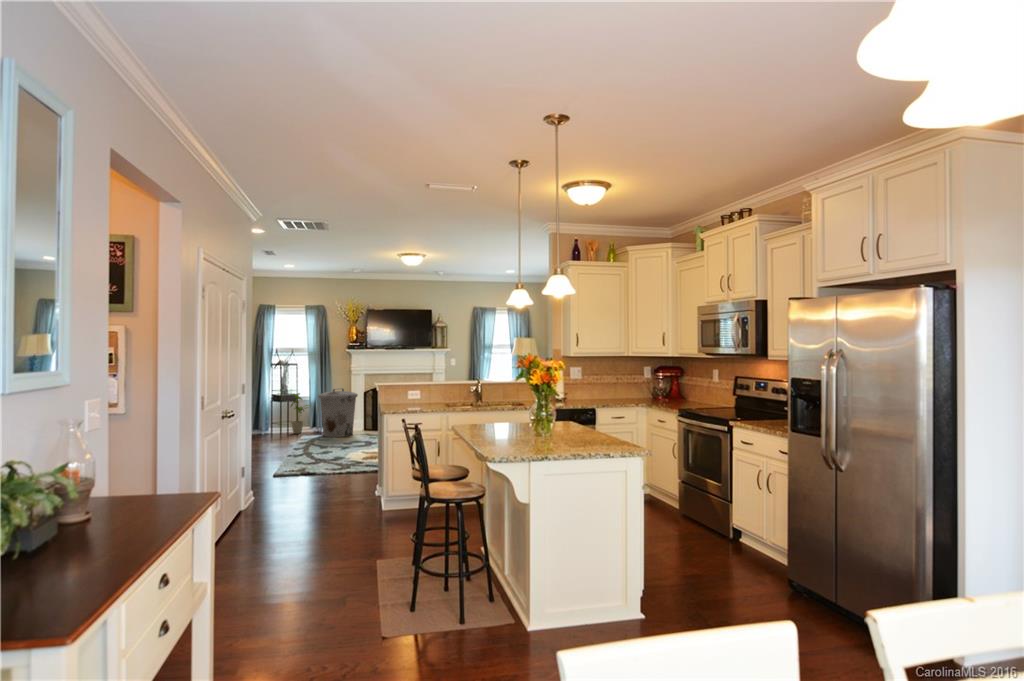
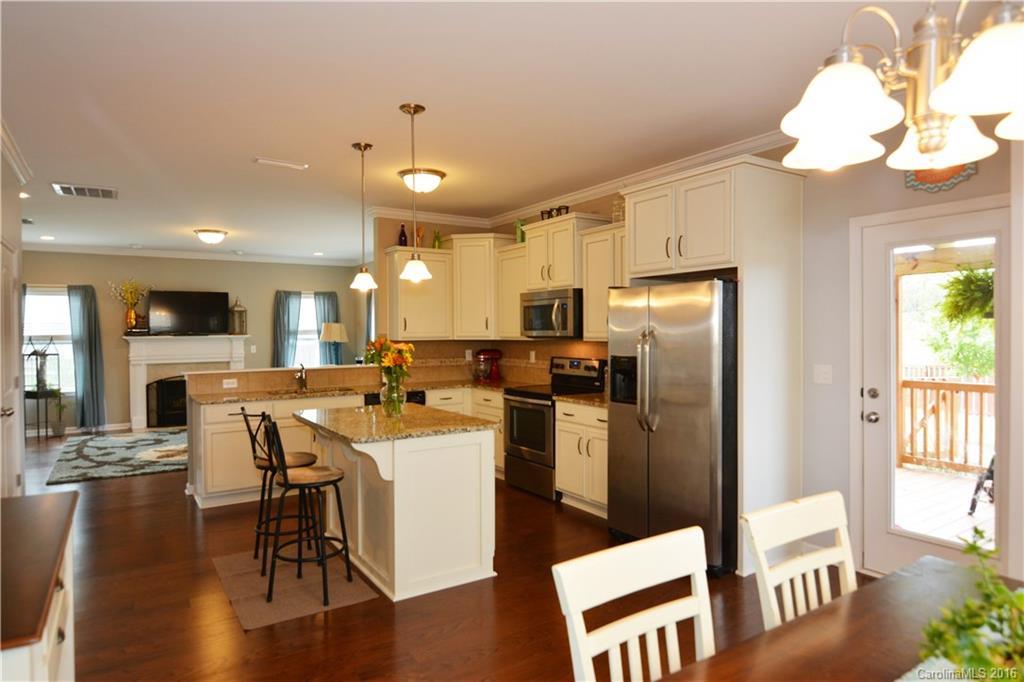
trash can: present [319,388,358,437] -> none [88,381,140,437]

